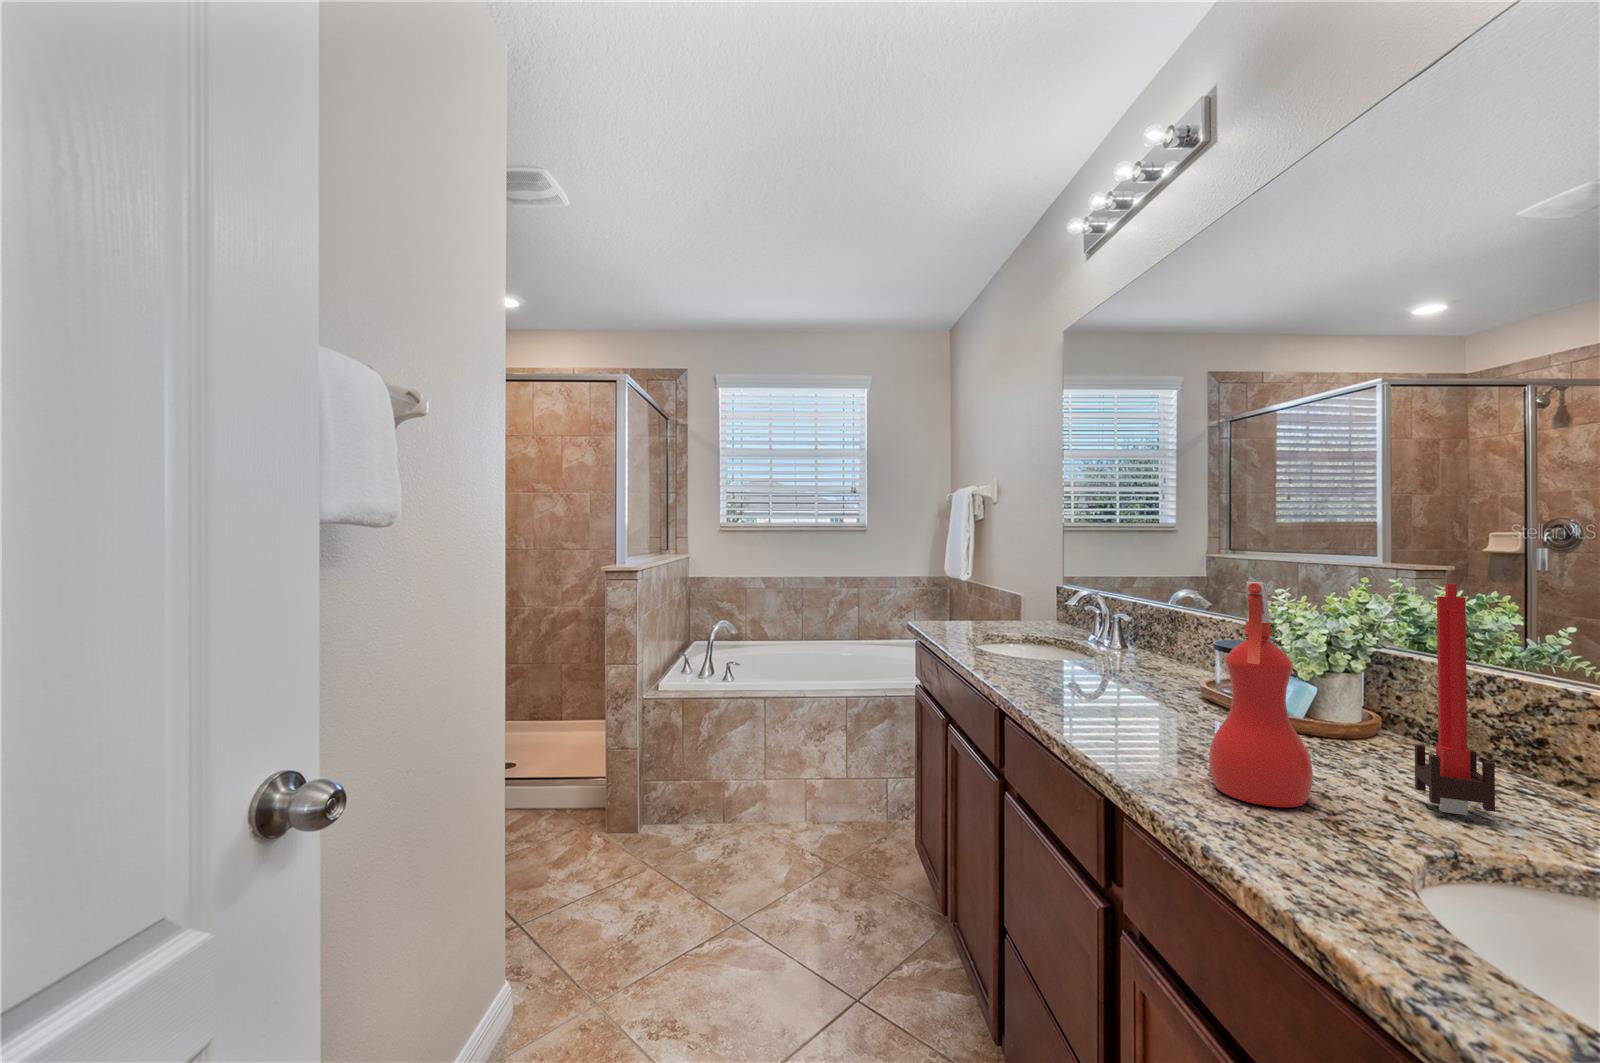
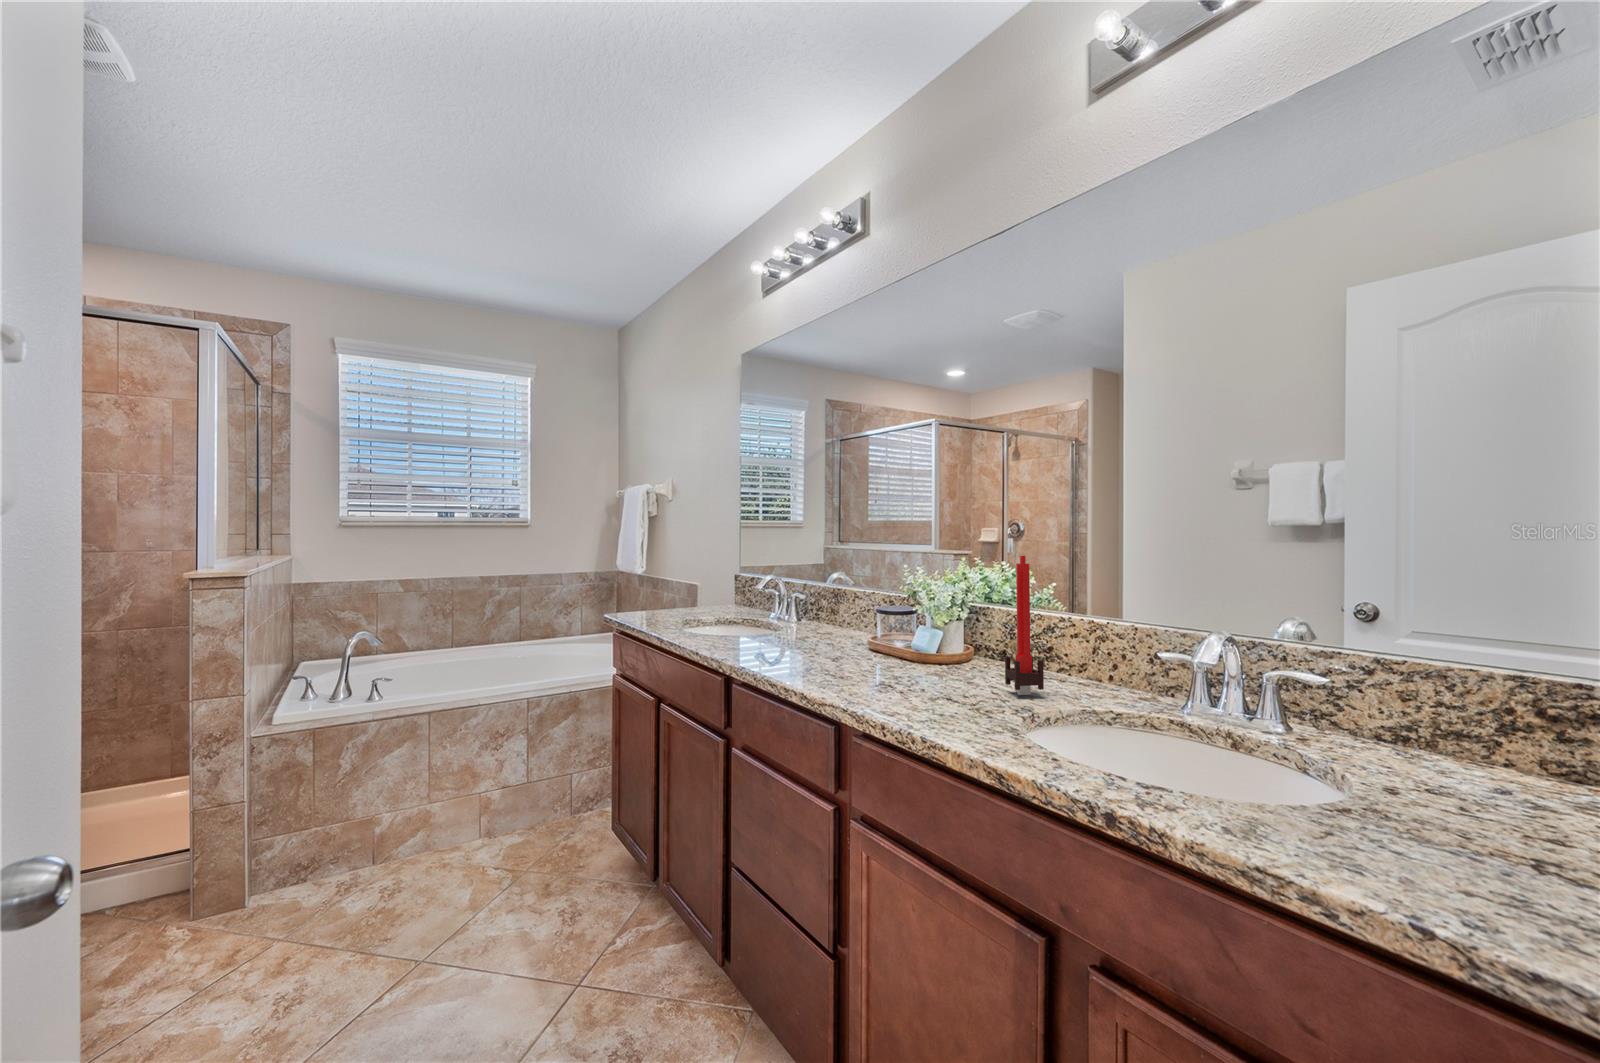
spray bottle: present [1209,582,1313,807] -> none [902,558,961,708]

